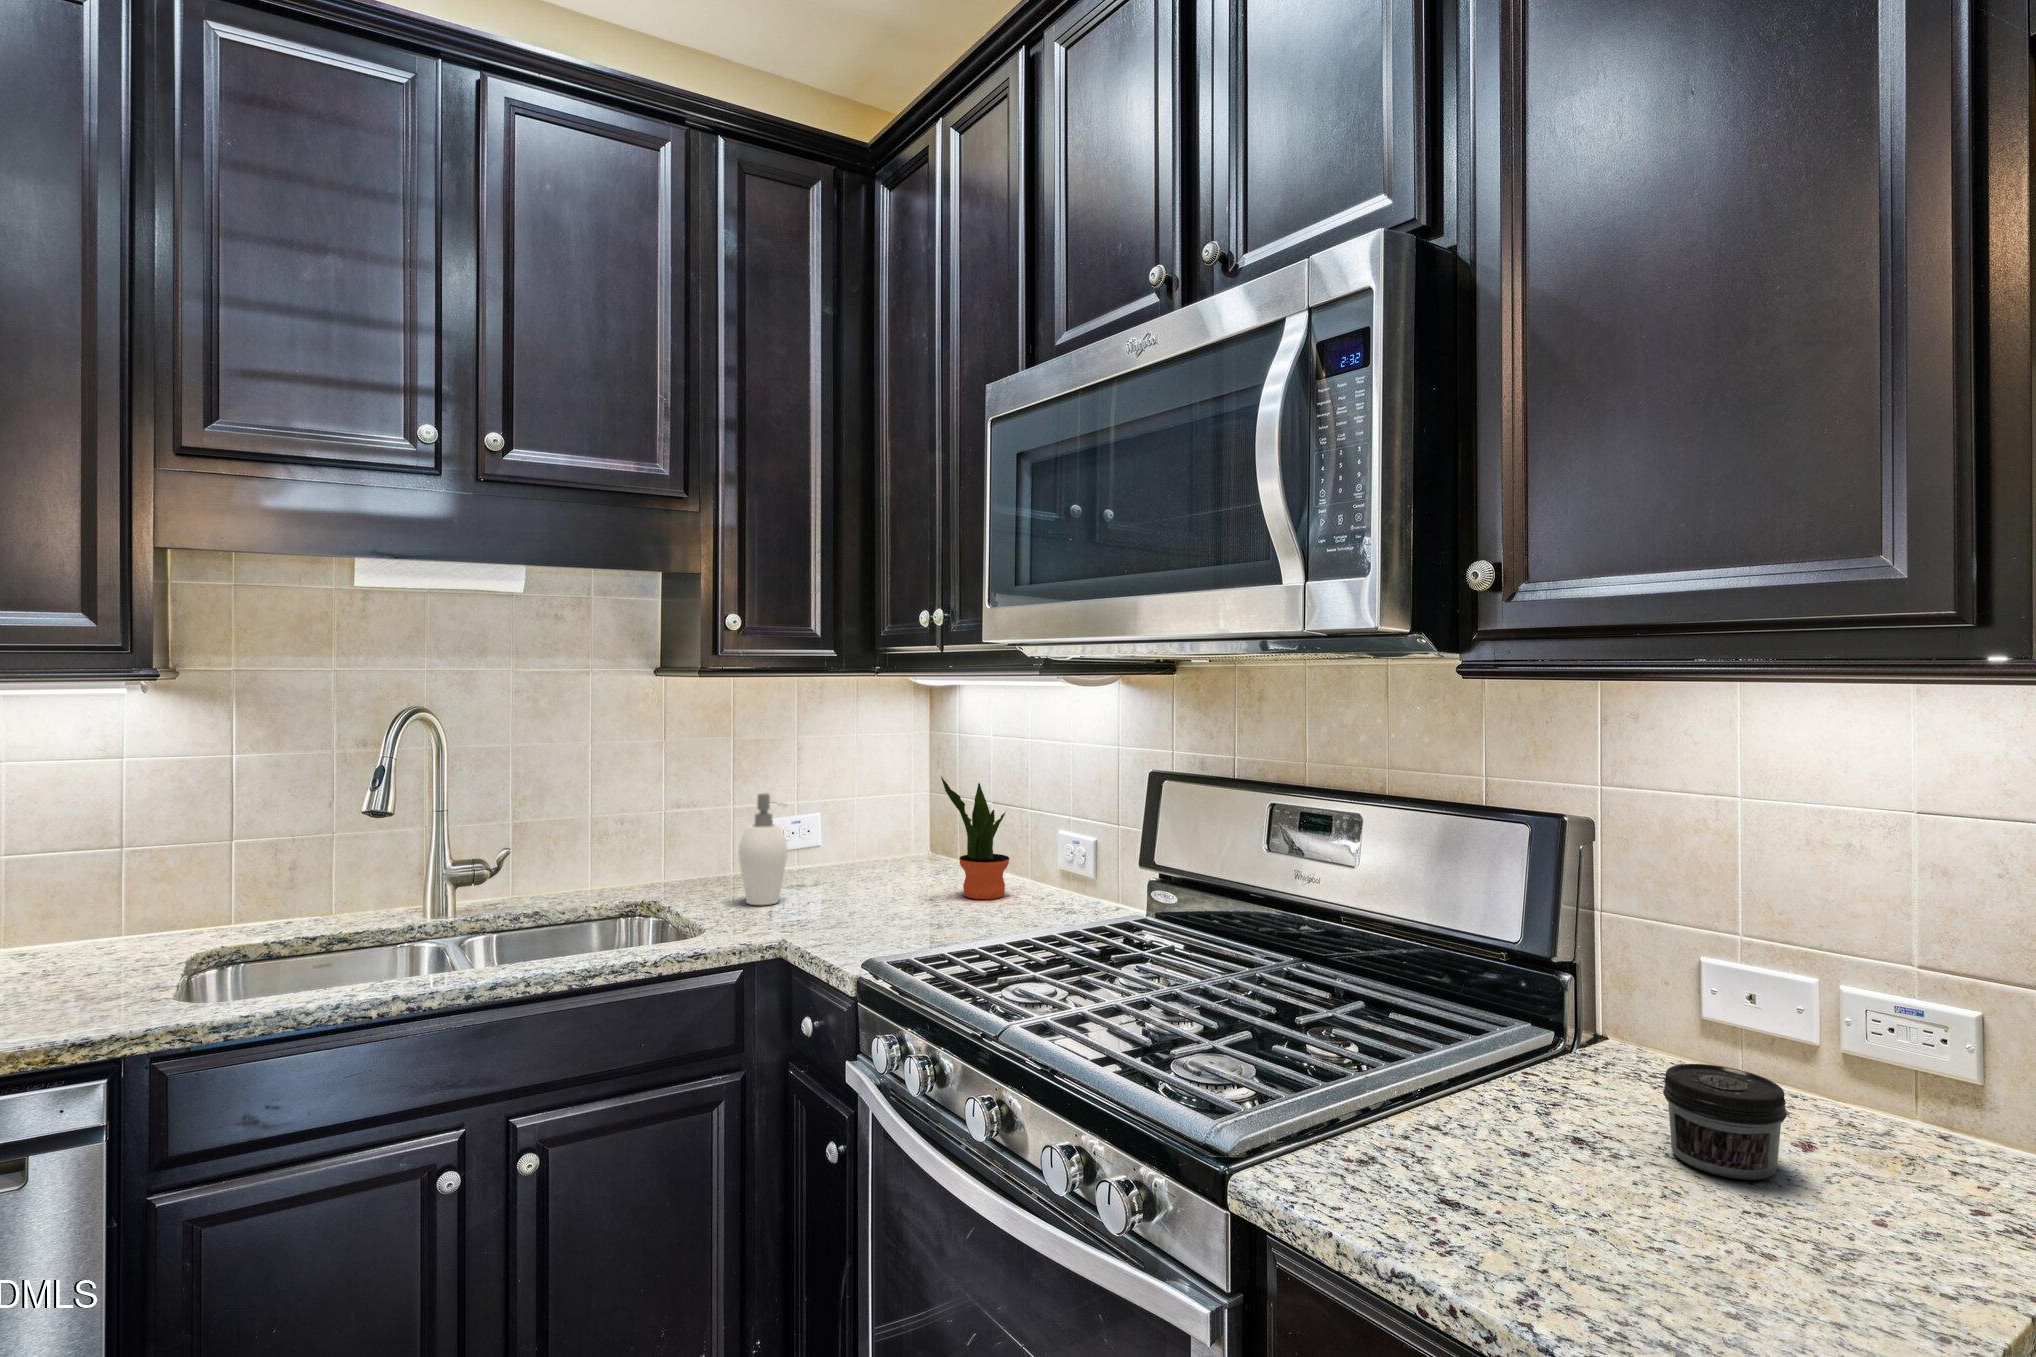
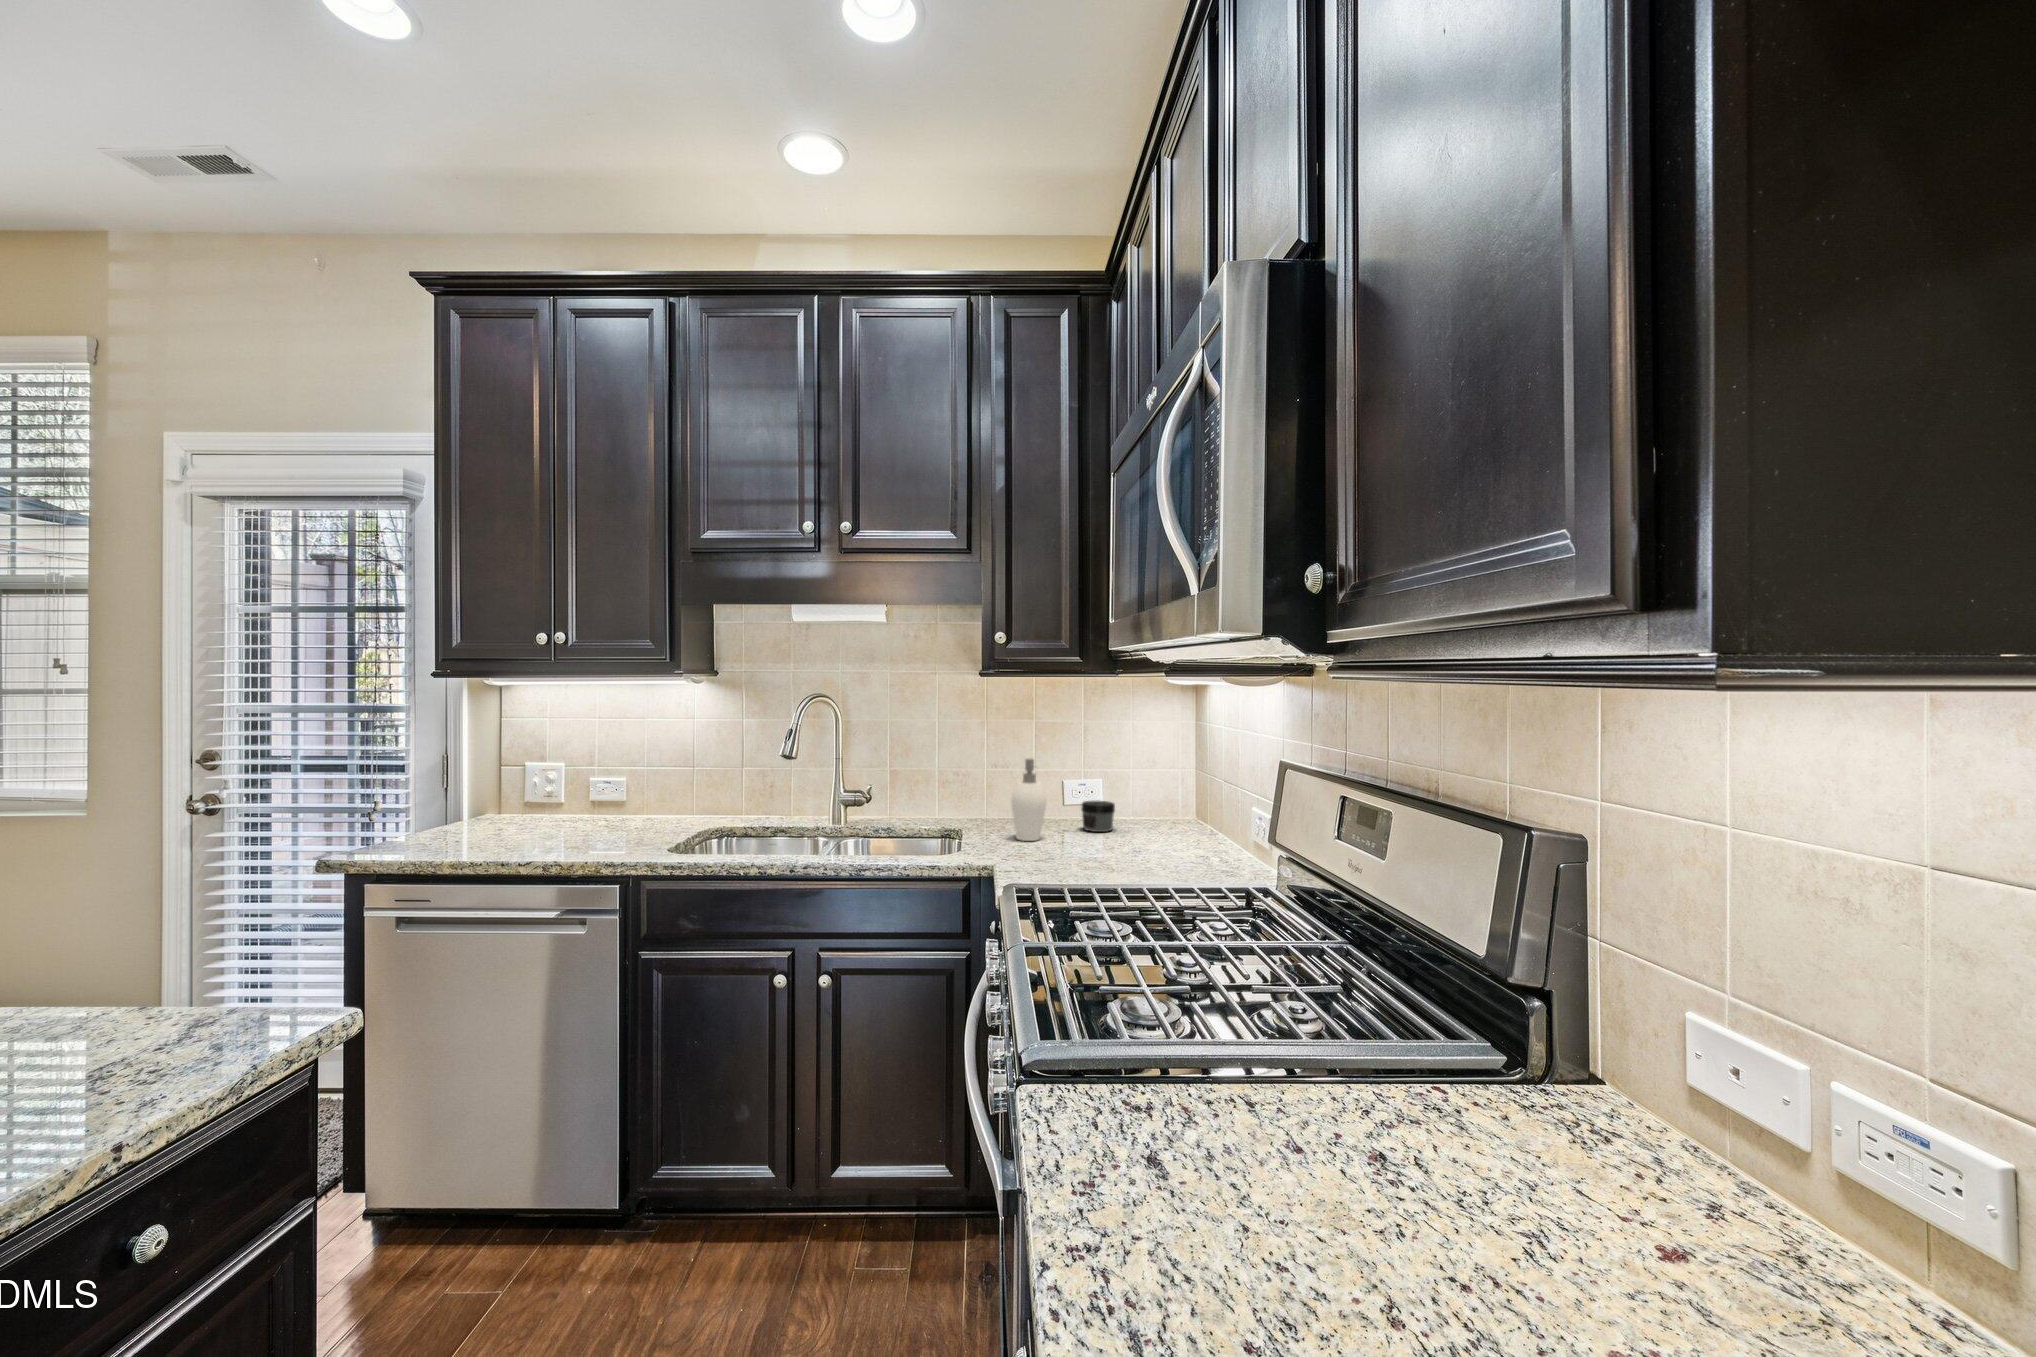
potted plant: present [941,777,1009,899] -> none [1154,754,1212,858]
jar: present [1663,1064,1787,1180] -> present [1081,801,1115,832]

